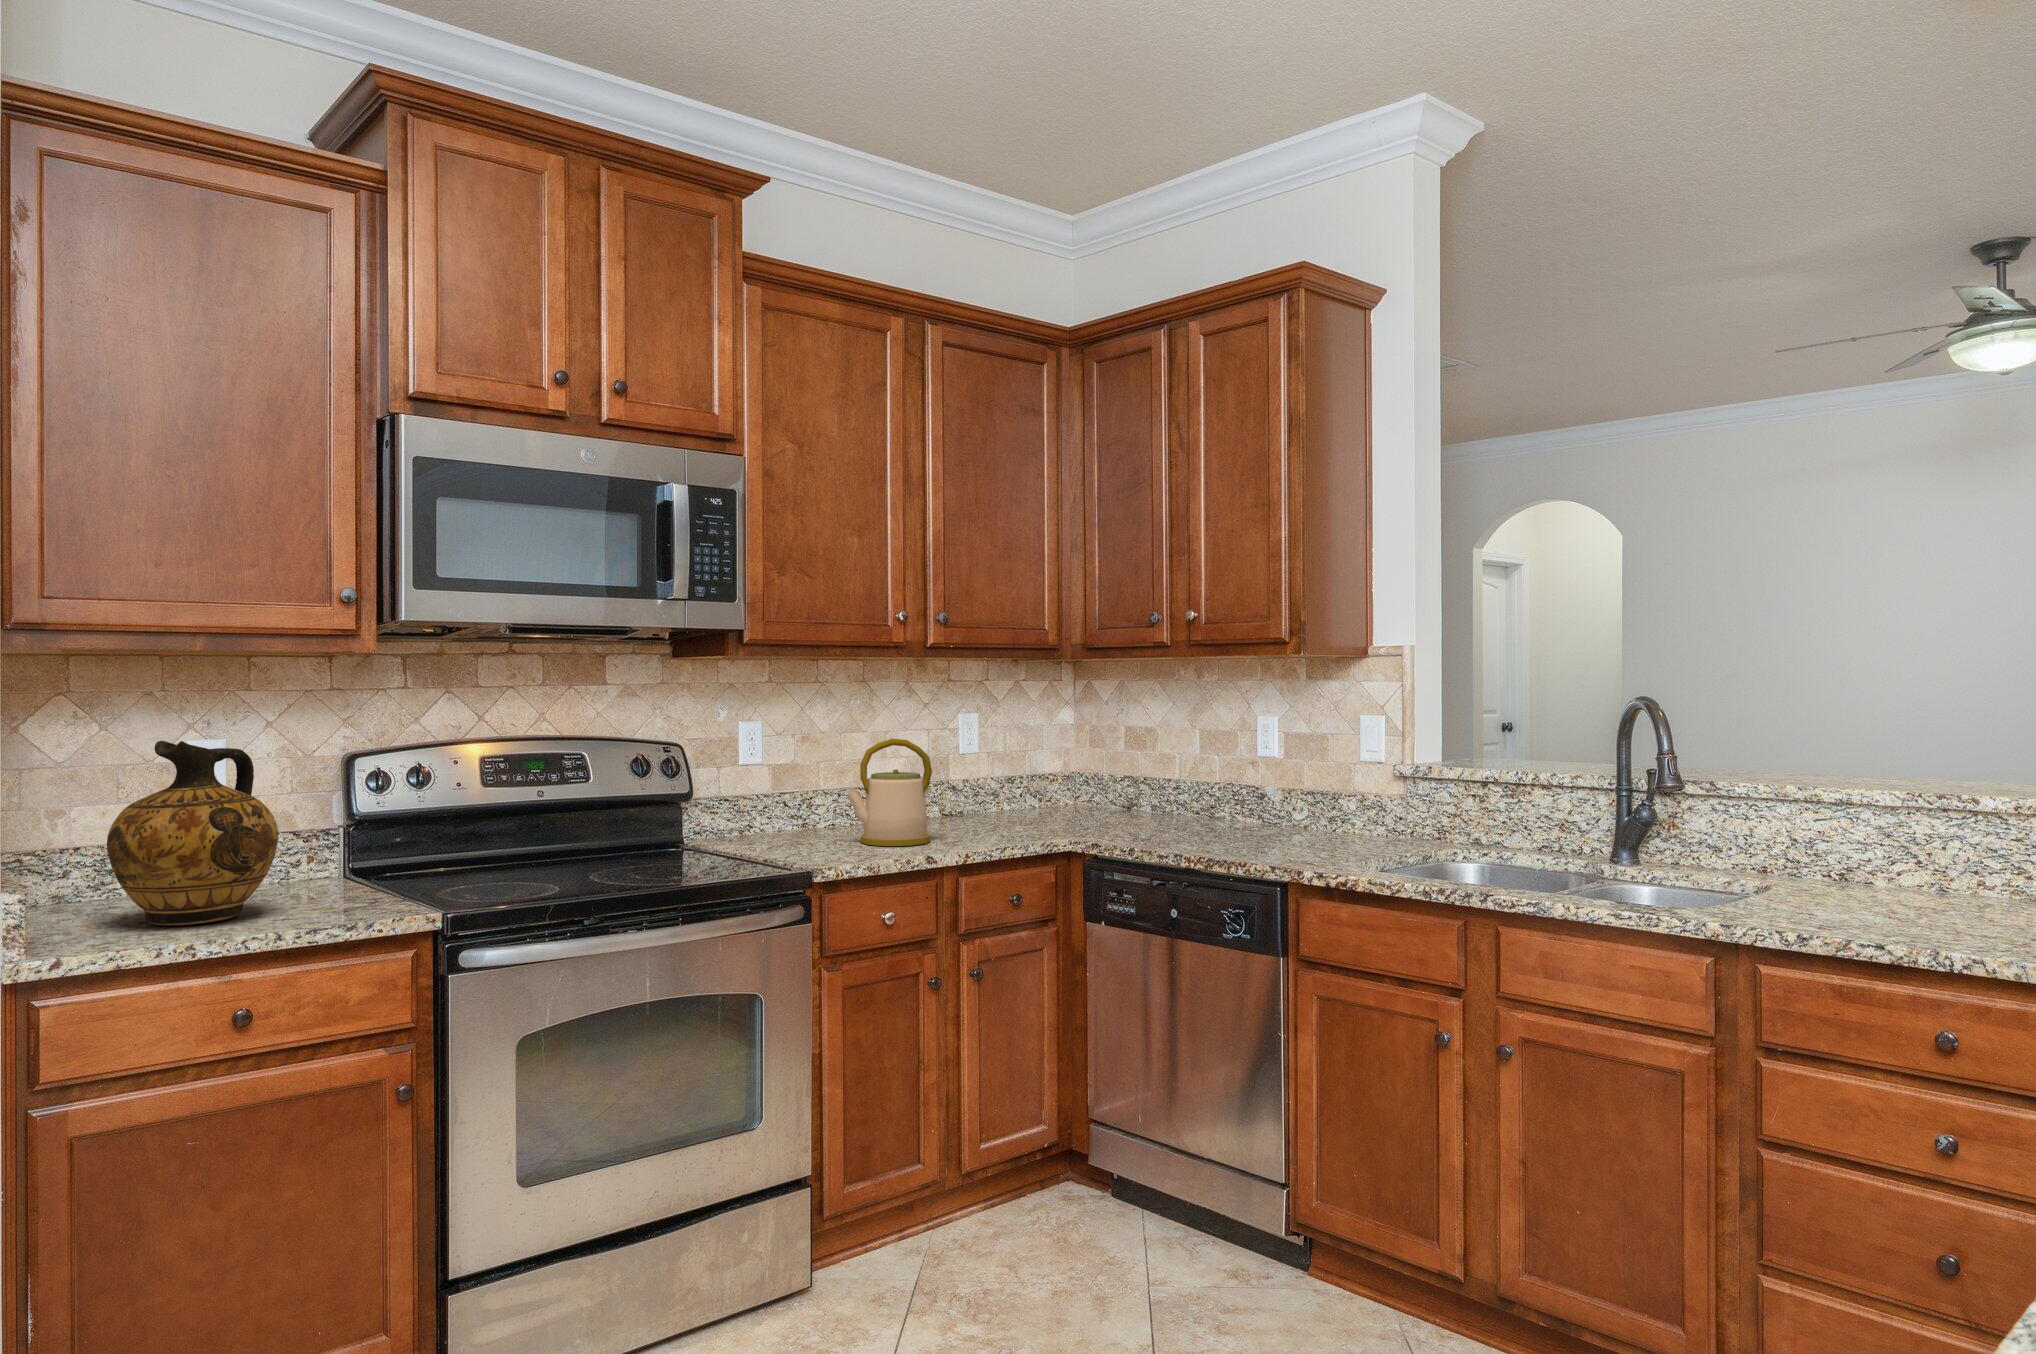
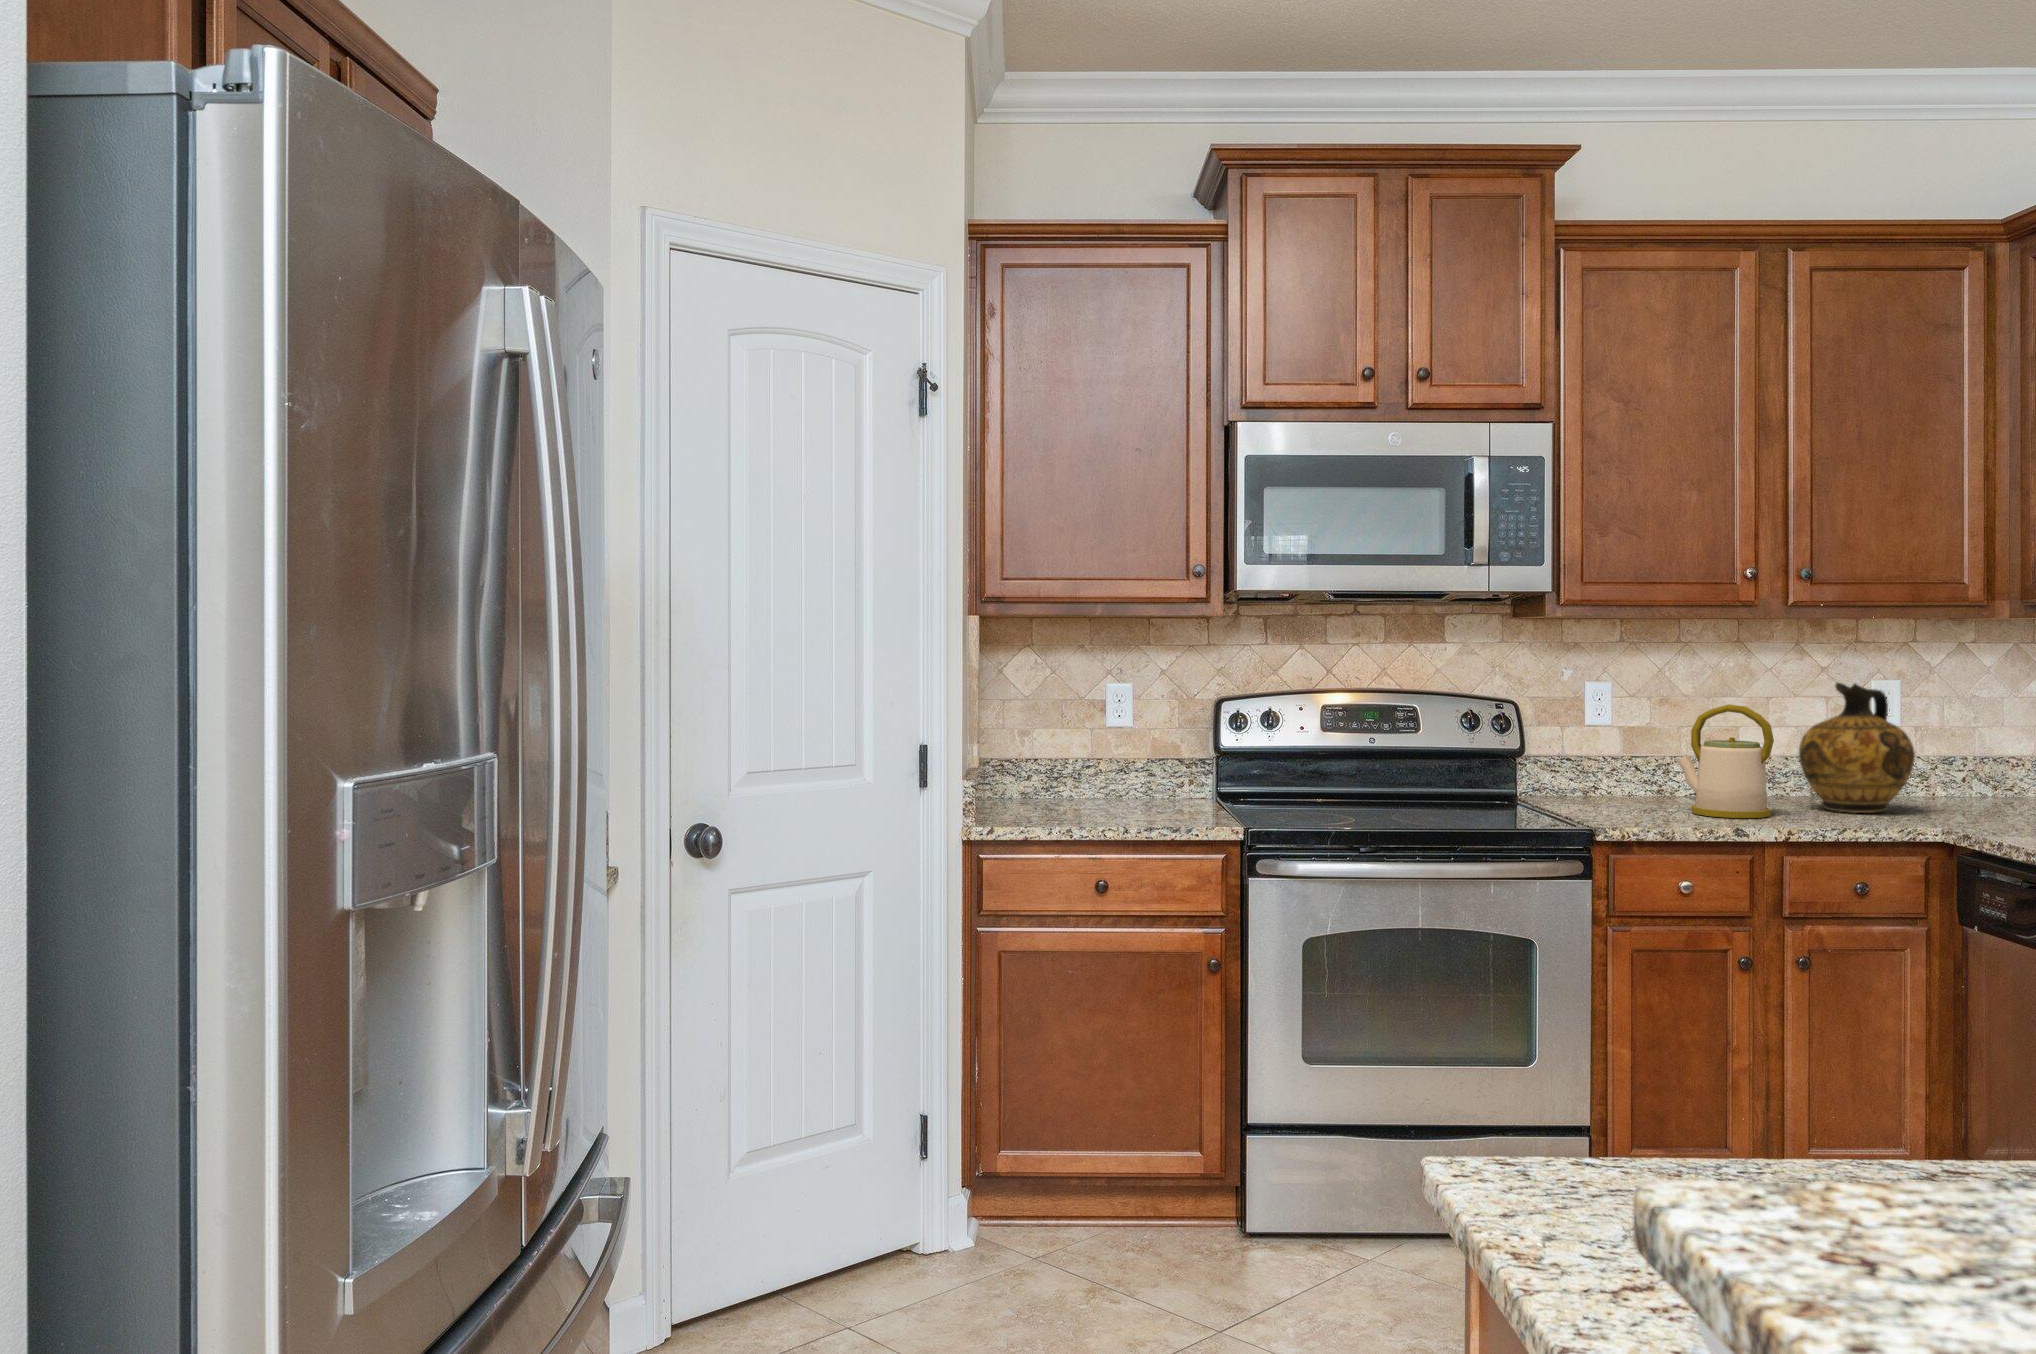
ceramic jug: present [107,741,278,925] -> present [1799,683,1915,813]

